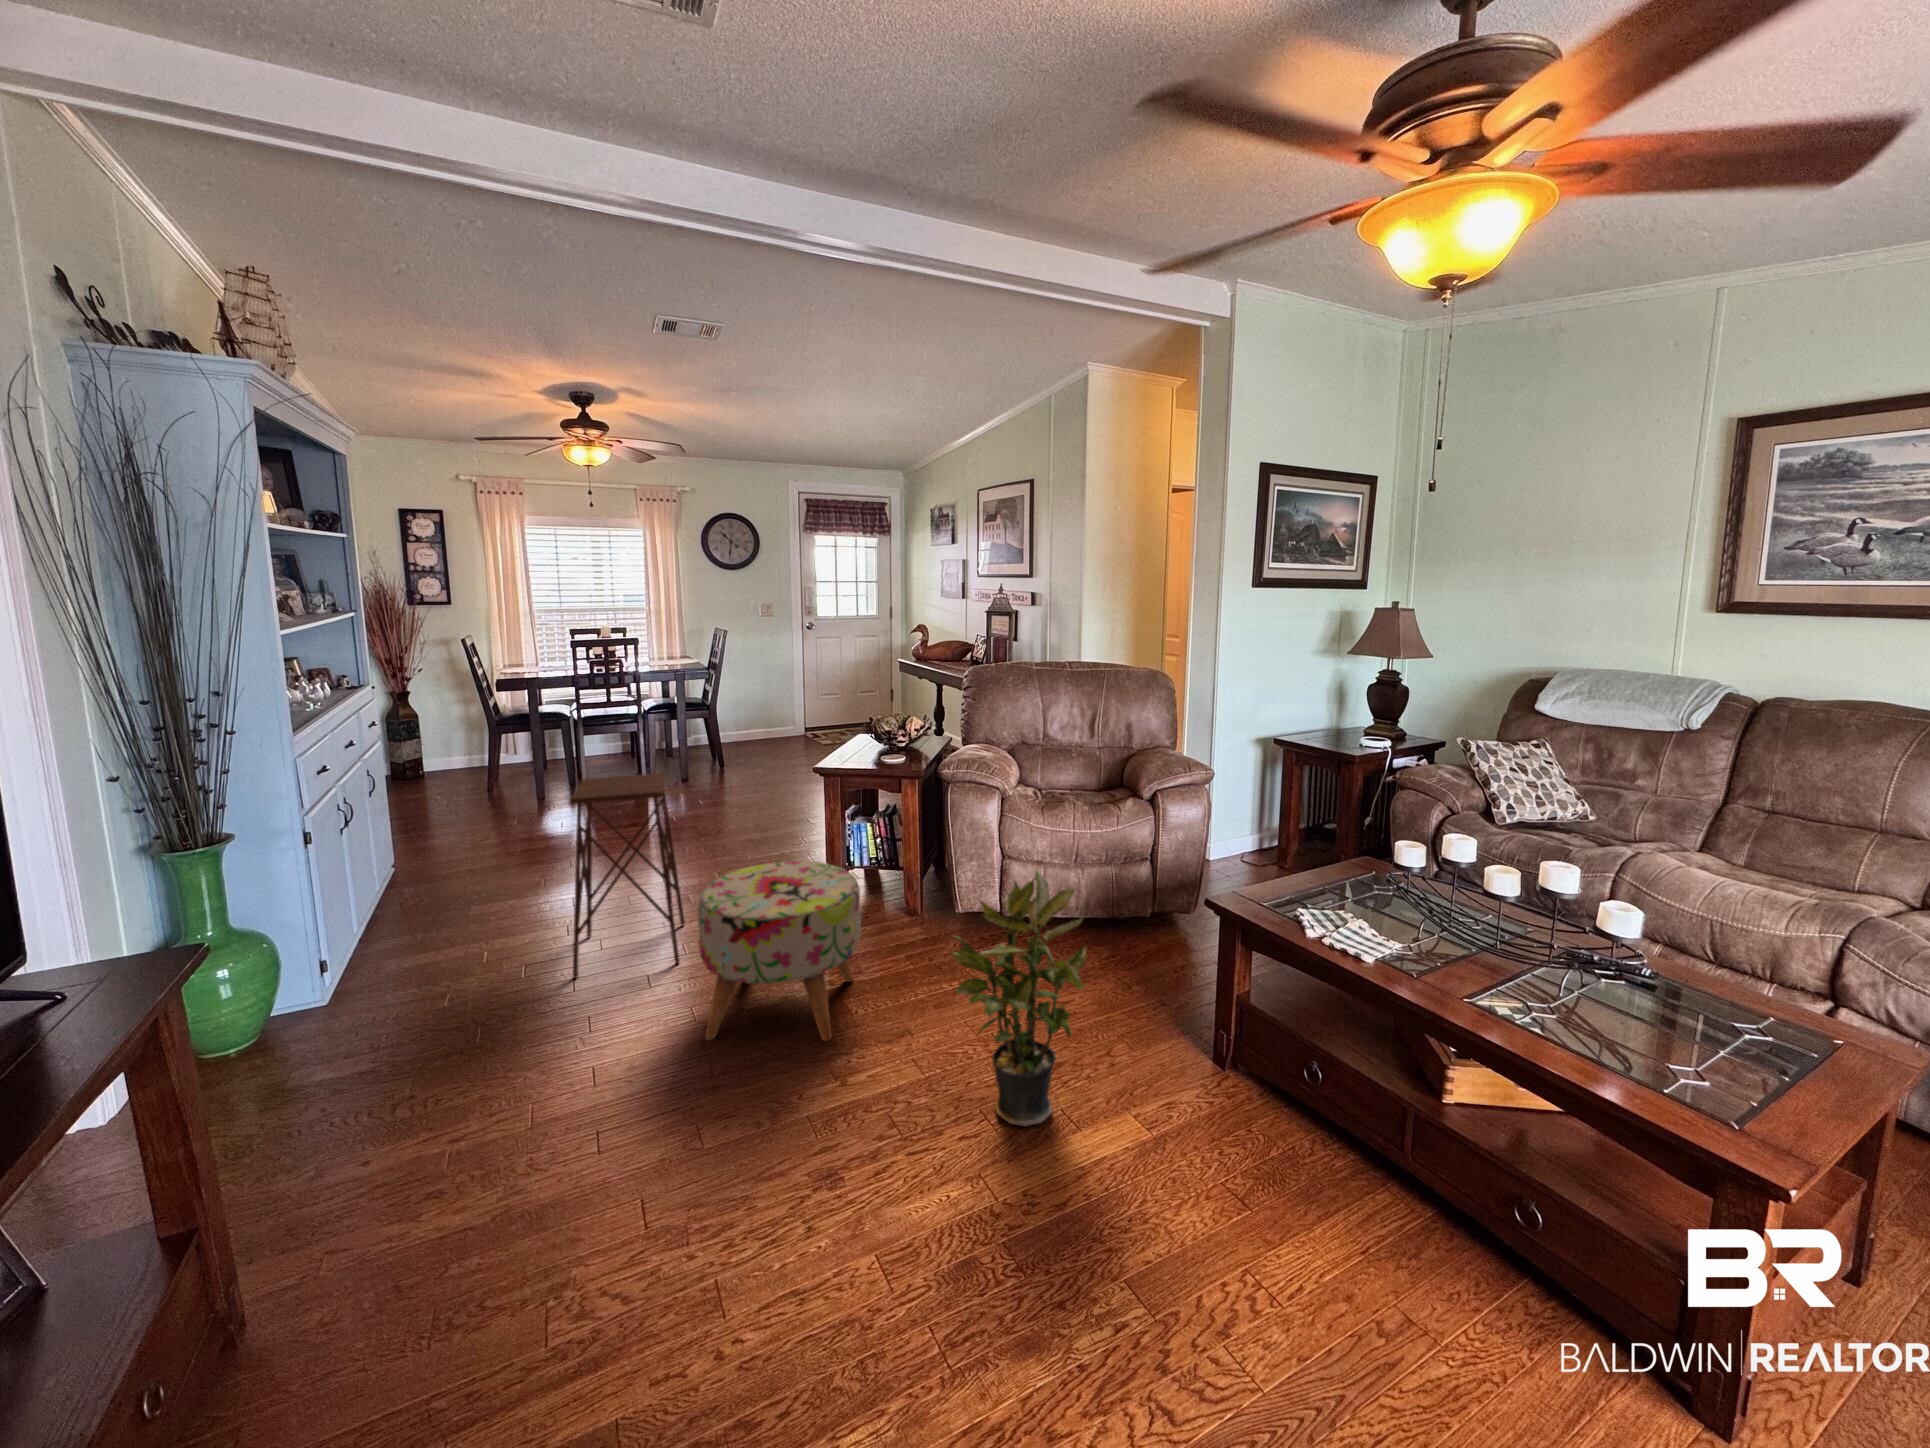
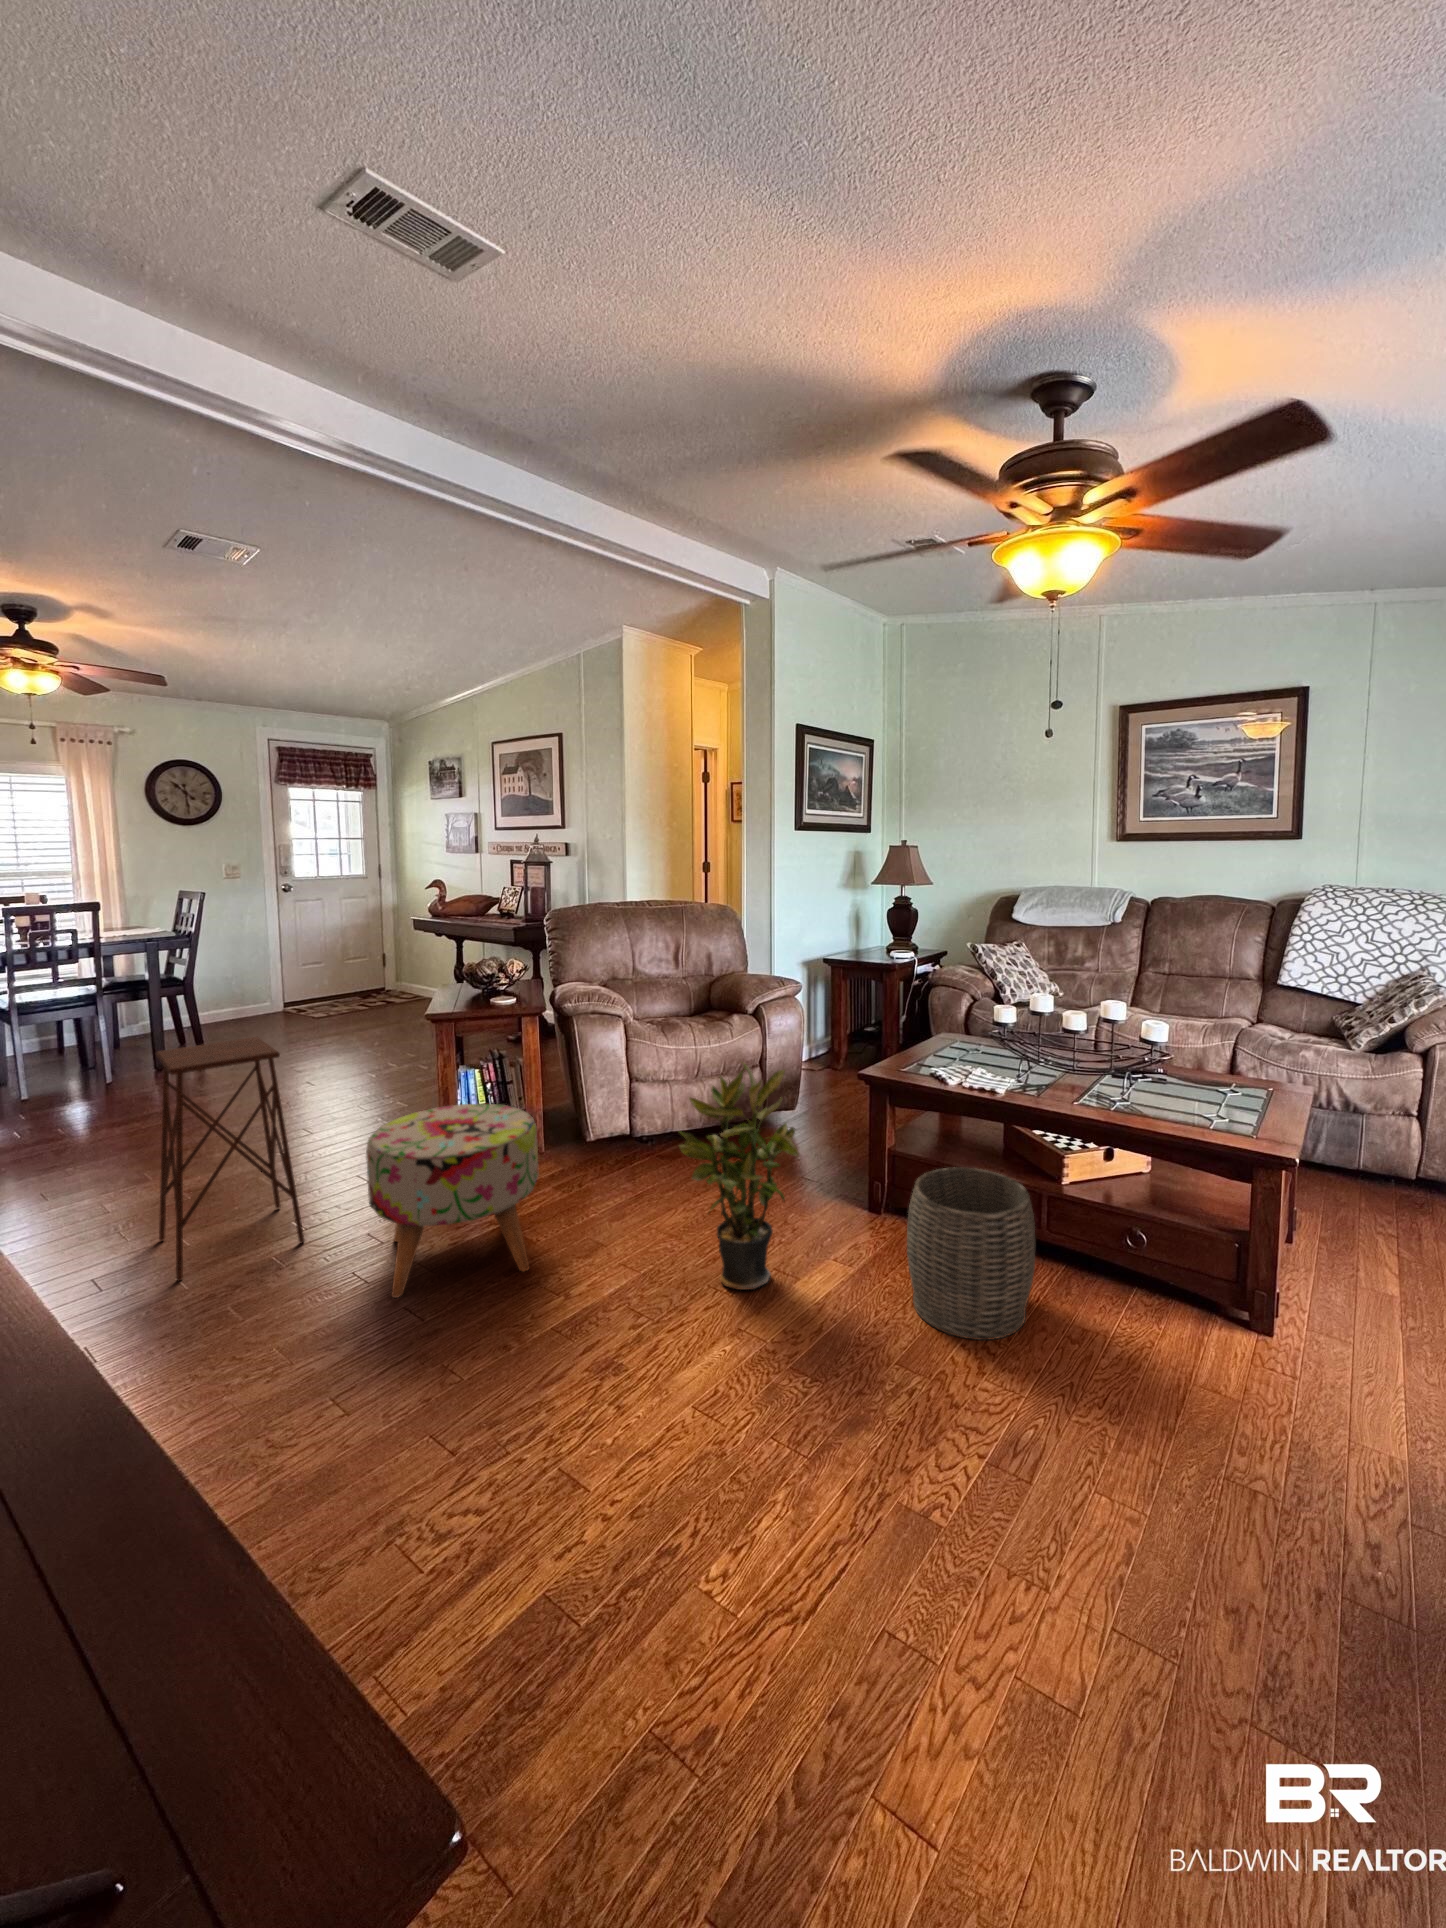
woven basket: none [1186,1045,1356,1291] -> present [907,1167,1035,1340]

